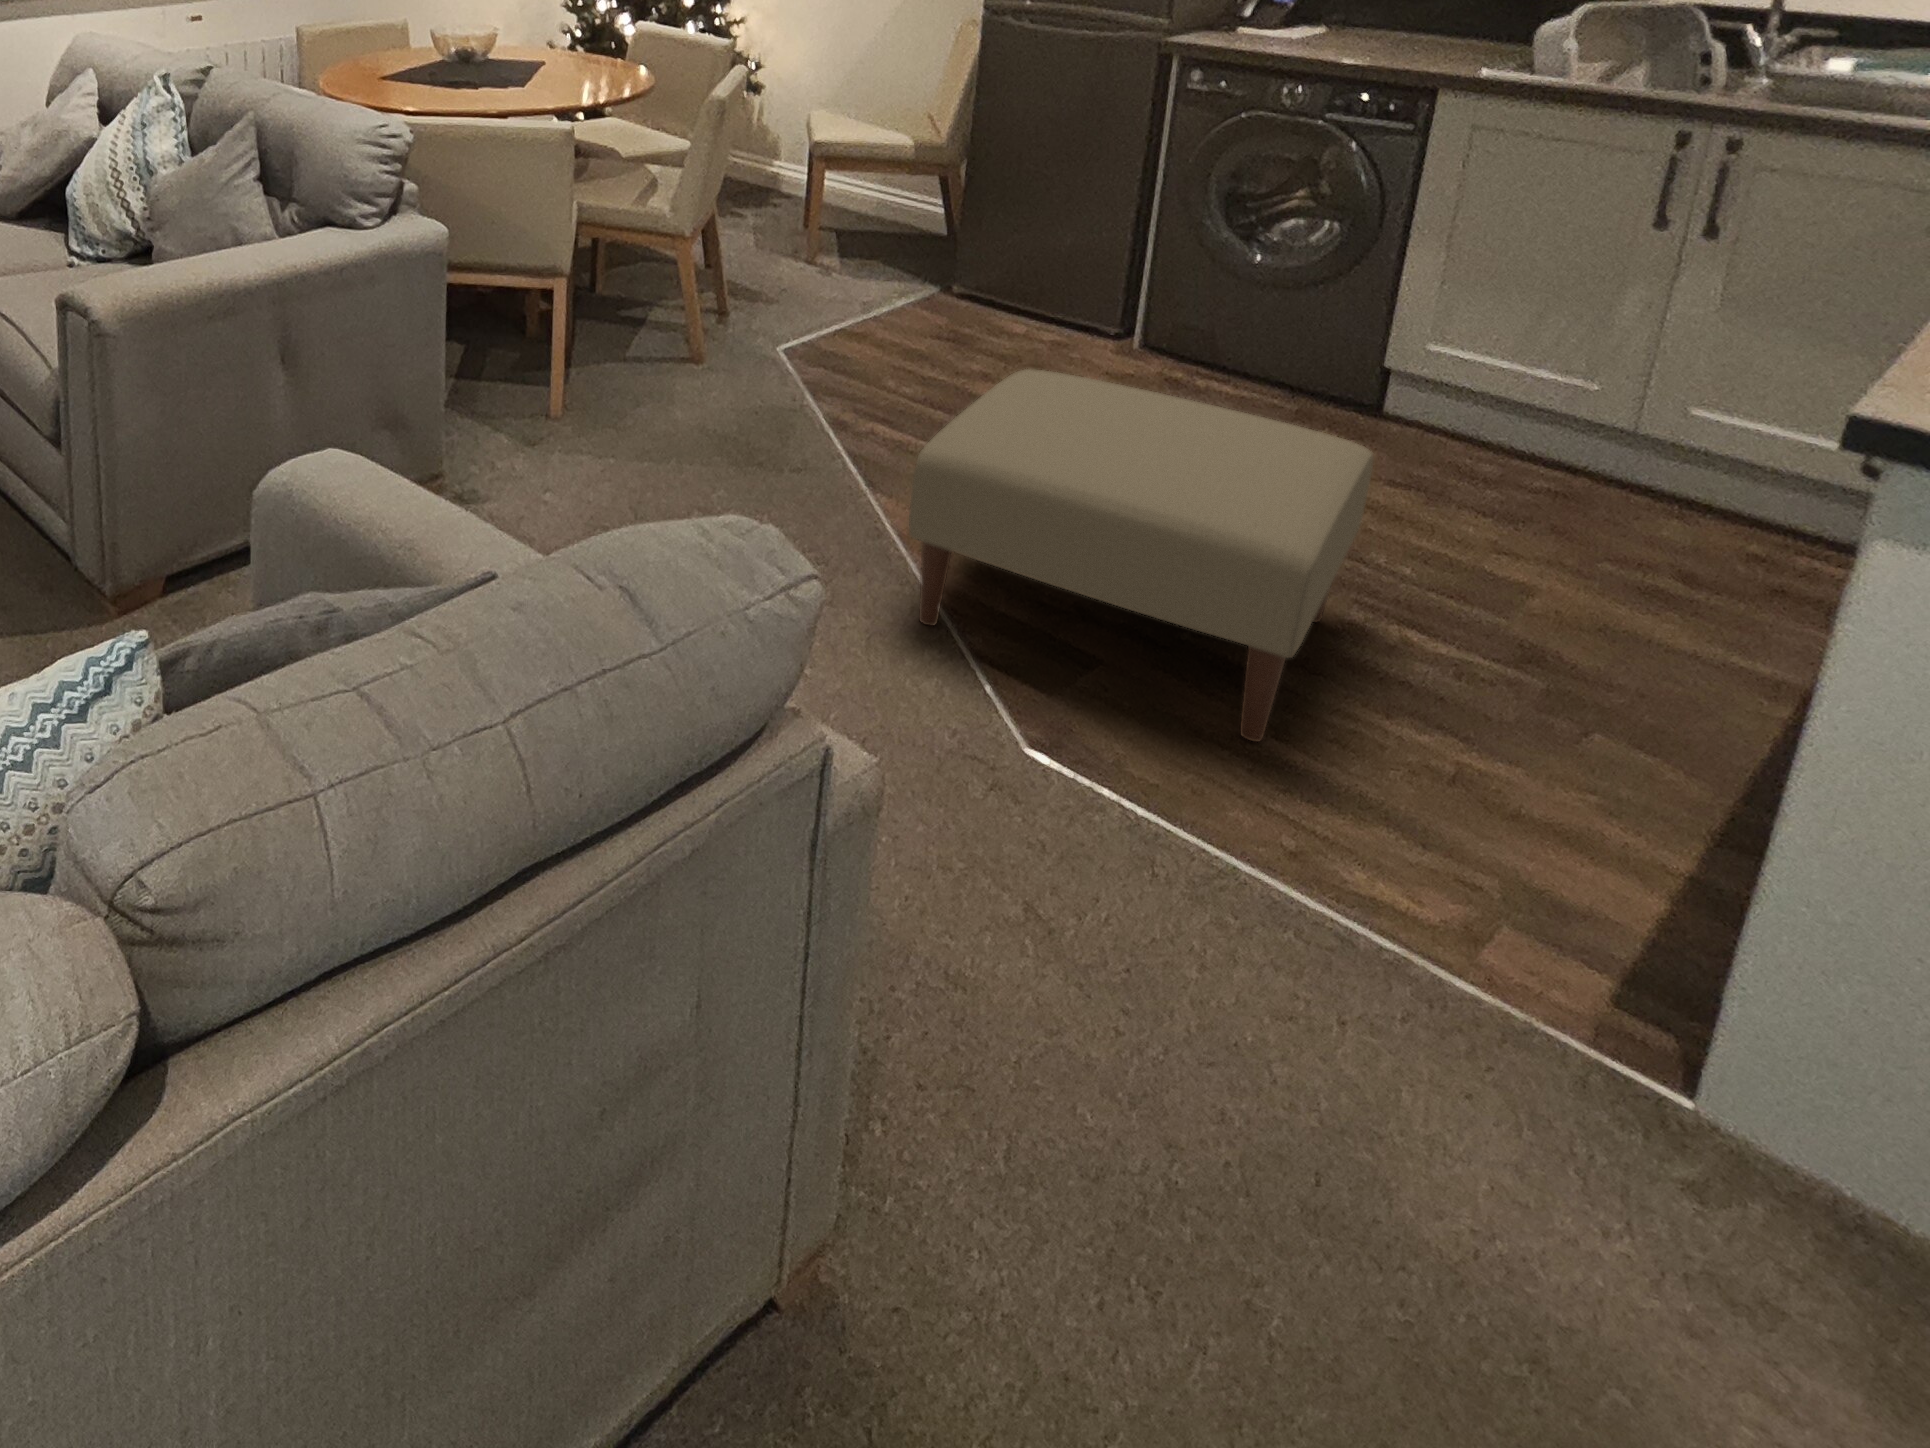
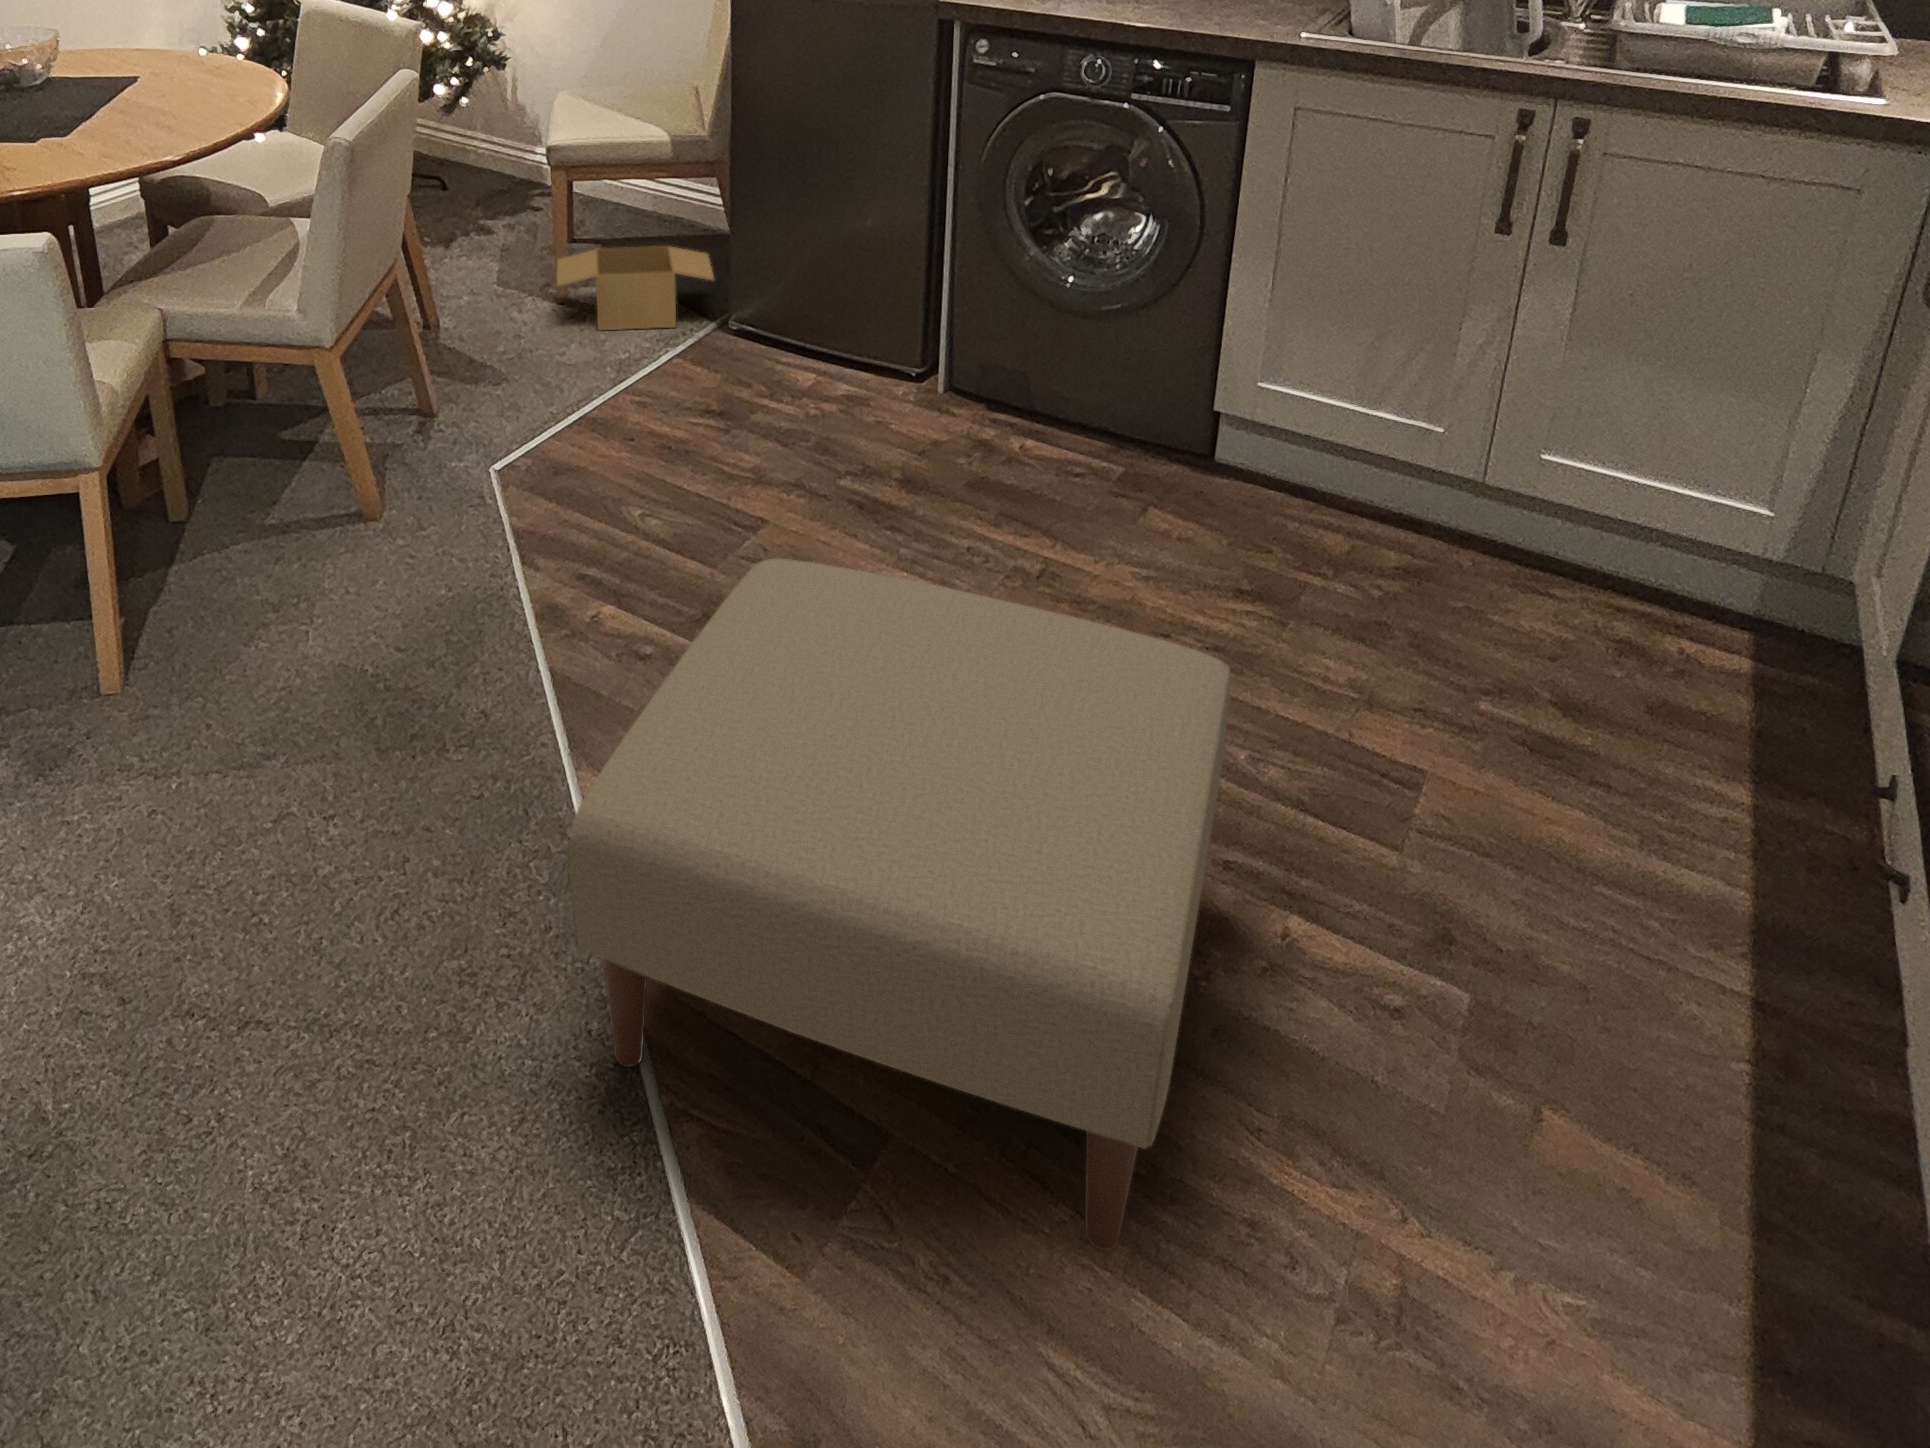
cardboard box: none [812,223,943,286] -> present [557,246,714,330]

